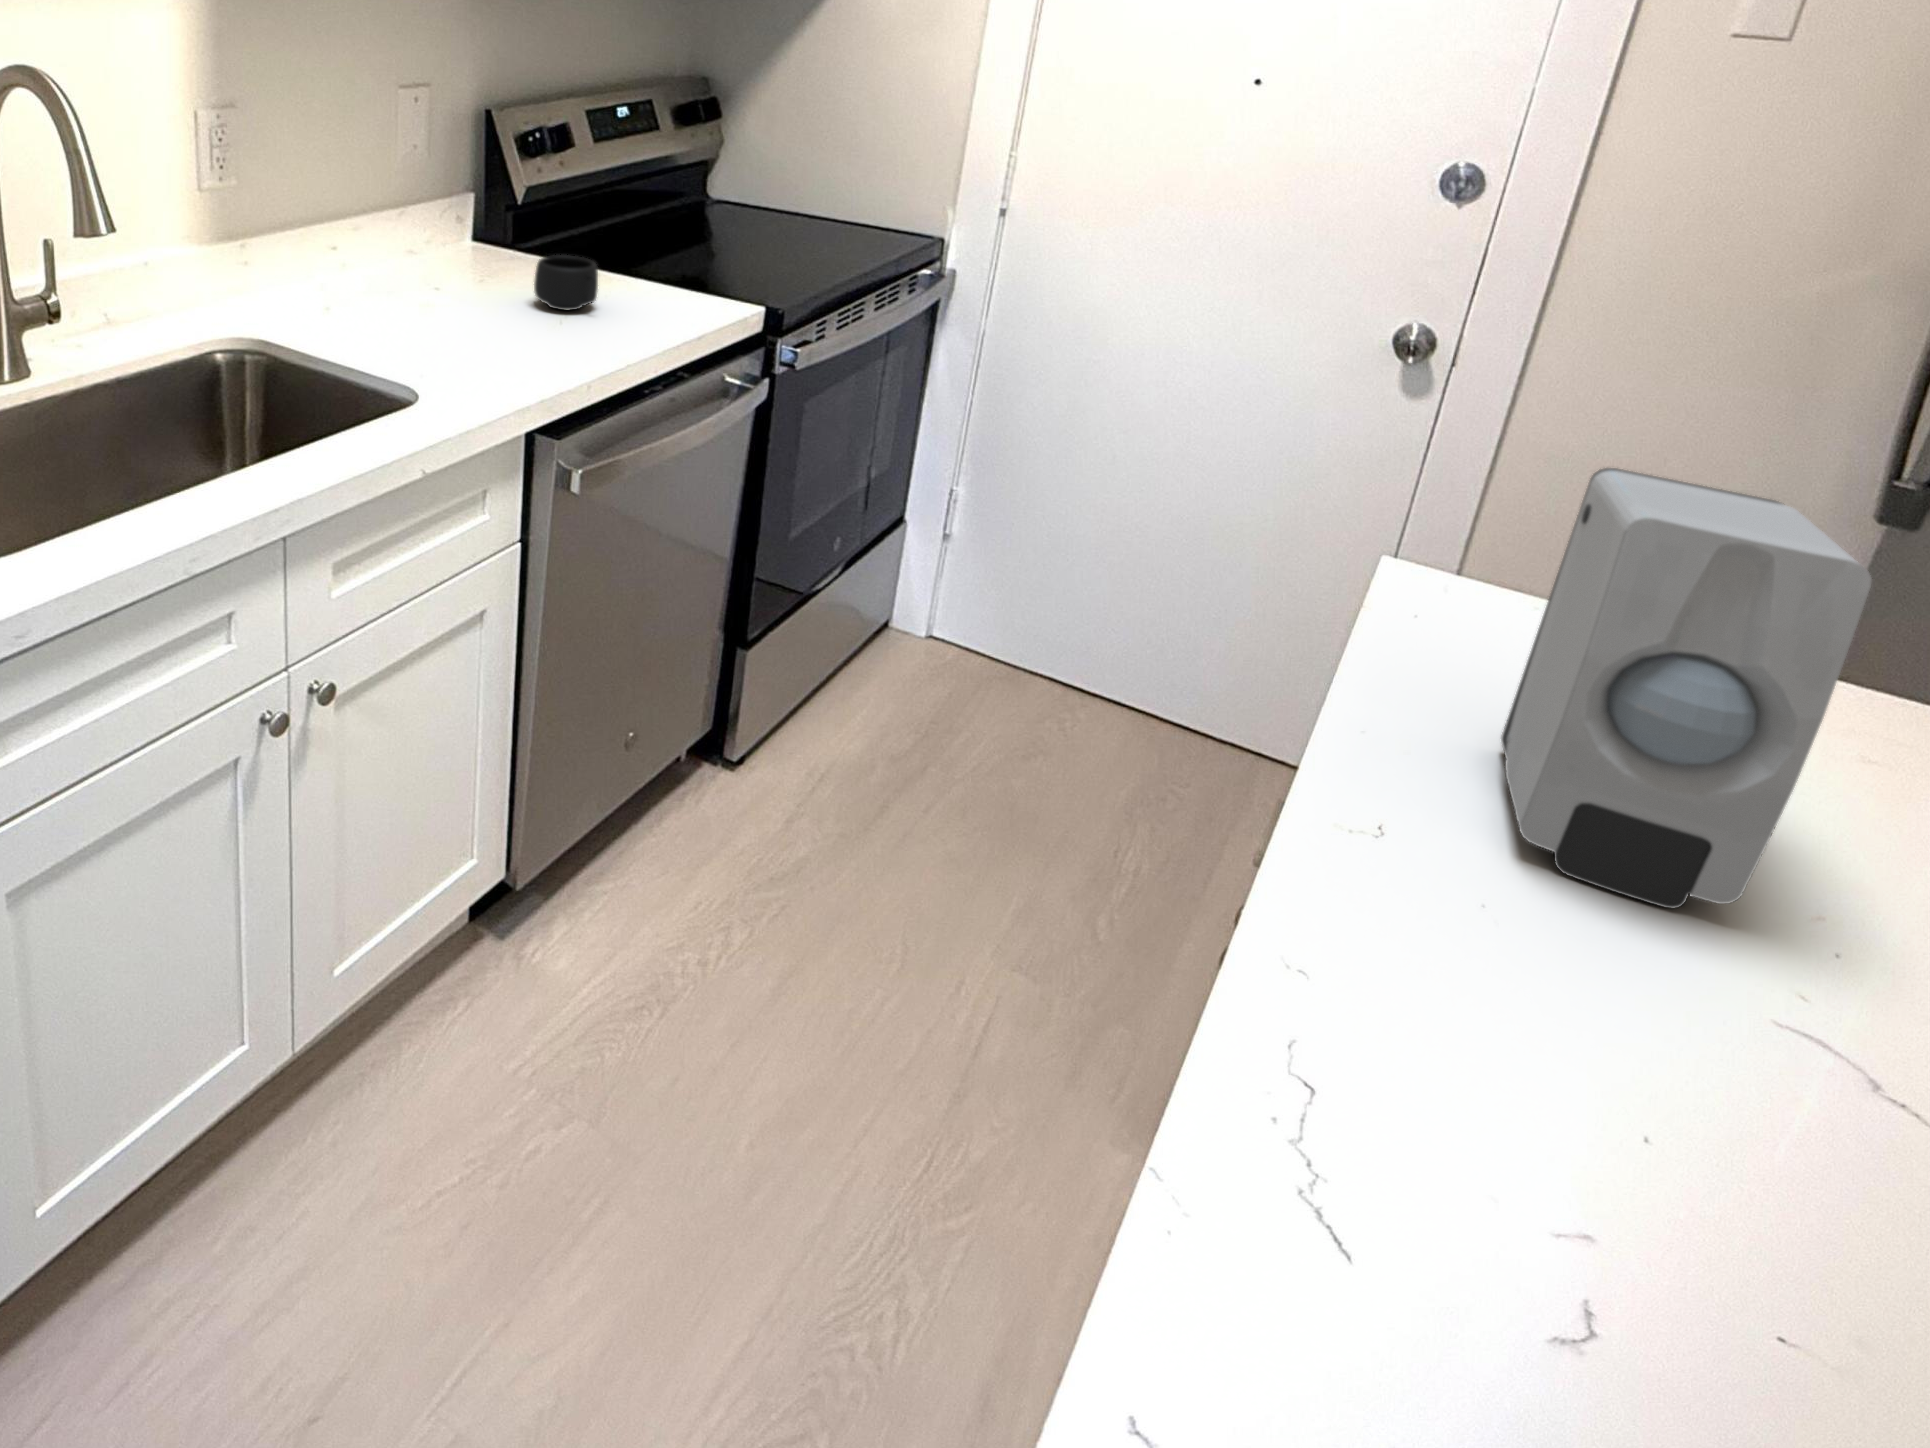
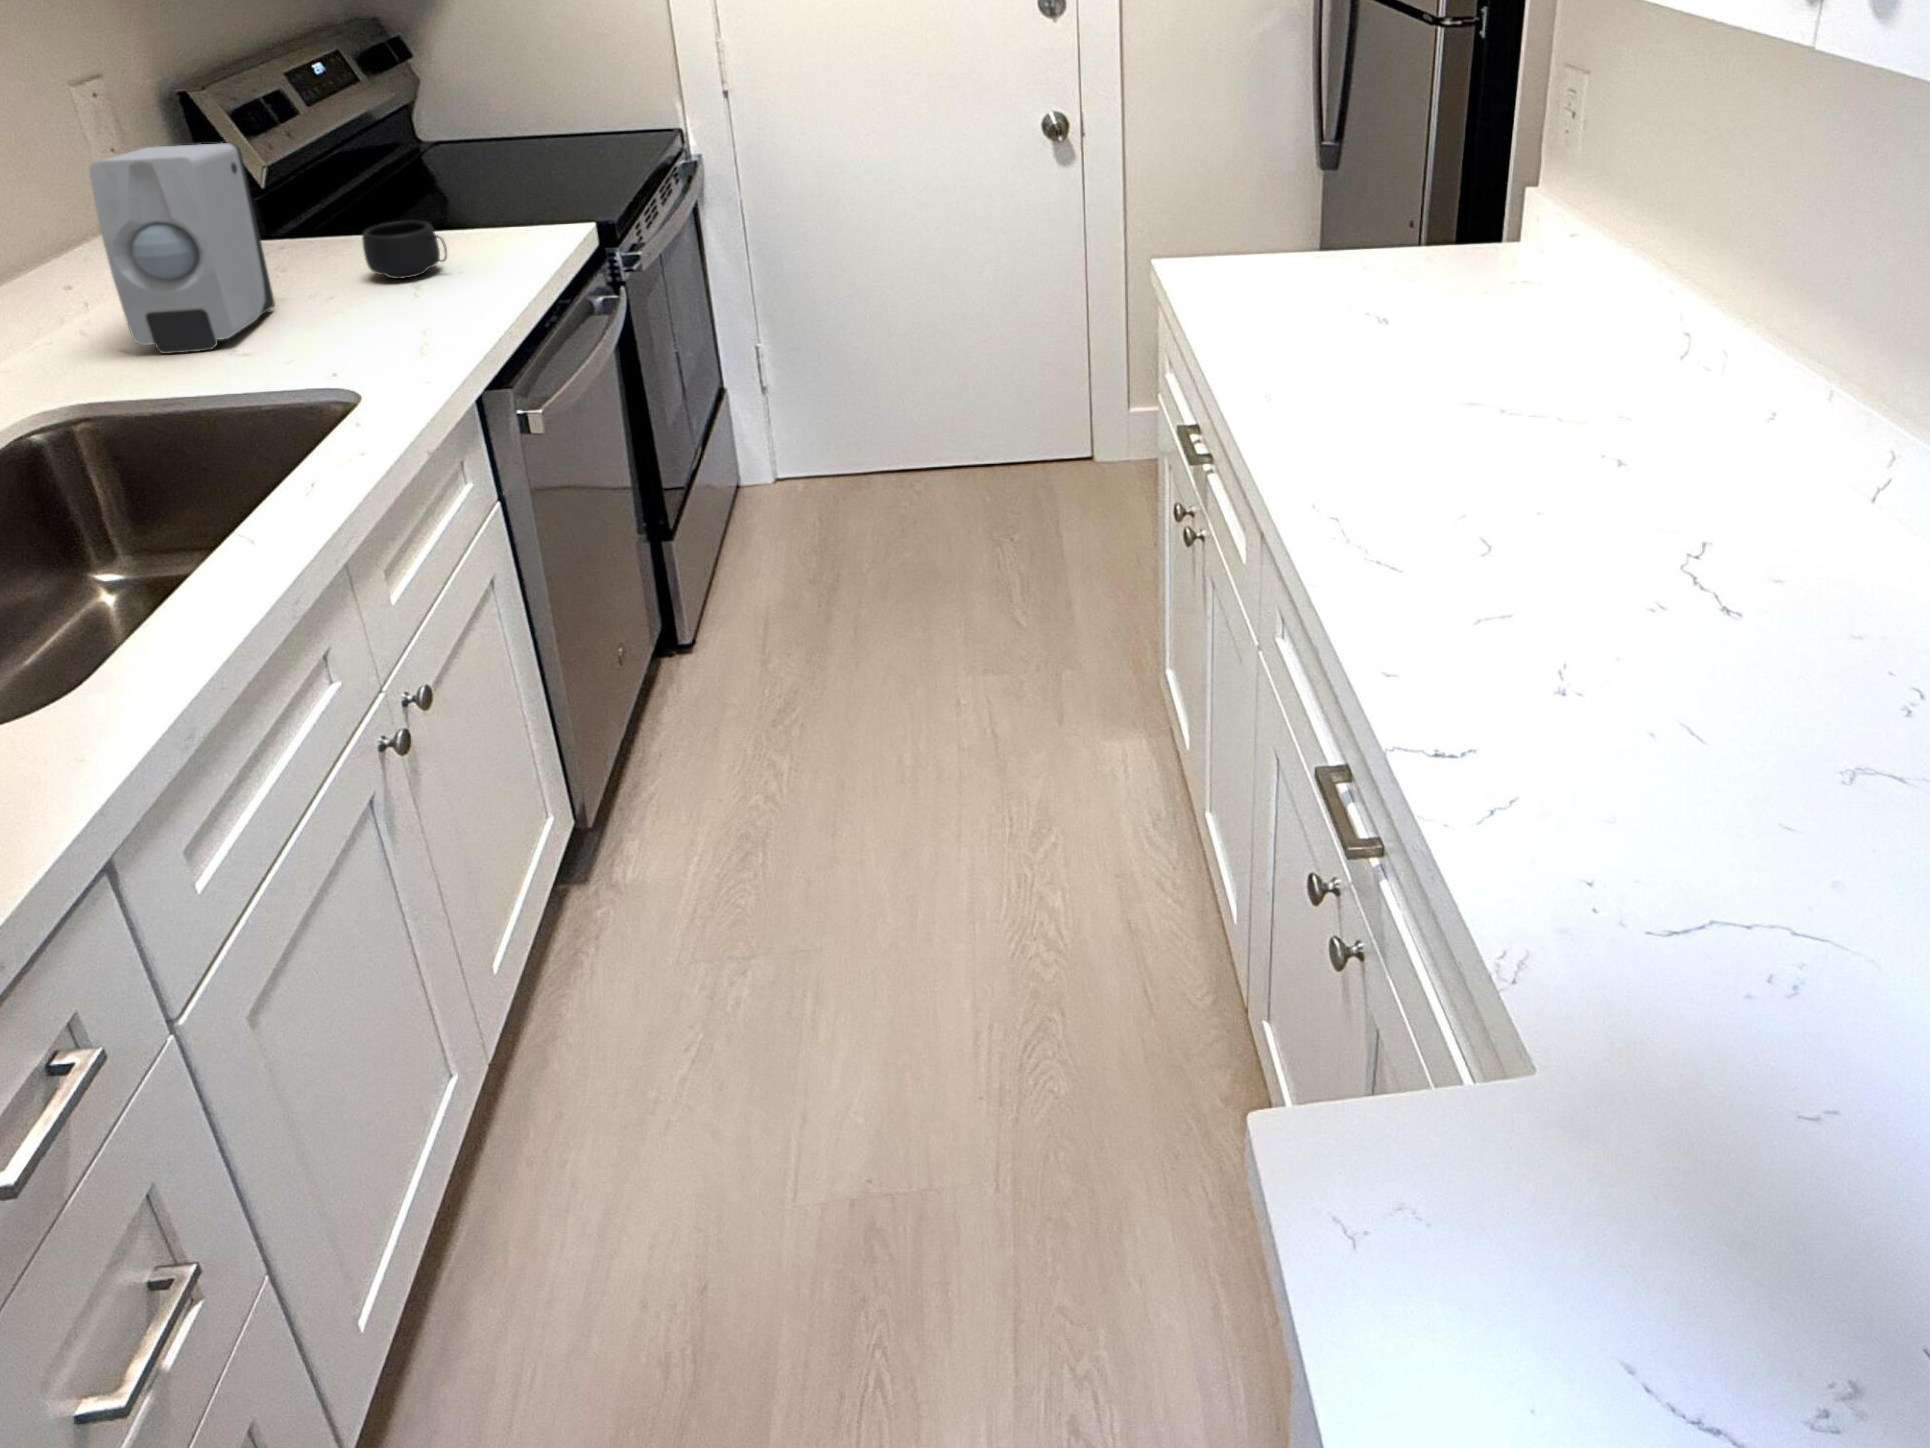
soap dispenser: present [1501,468,1871,908] -> present [89,143,275,354]

